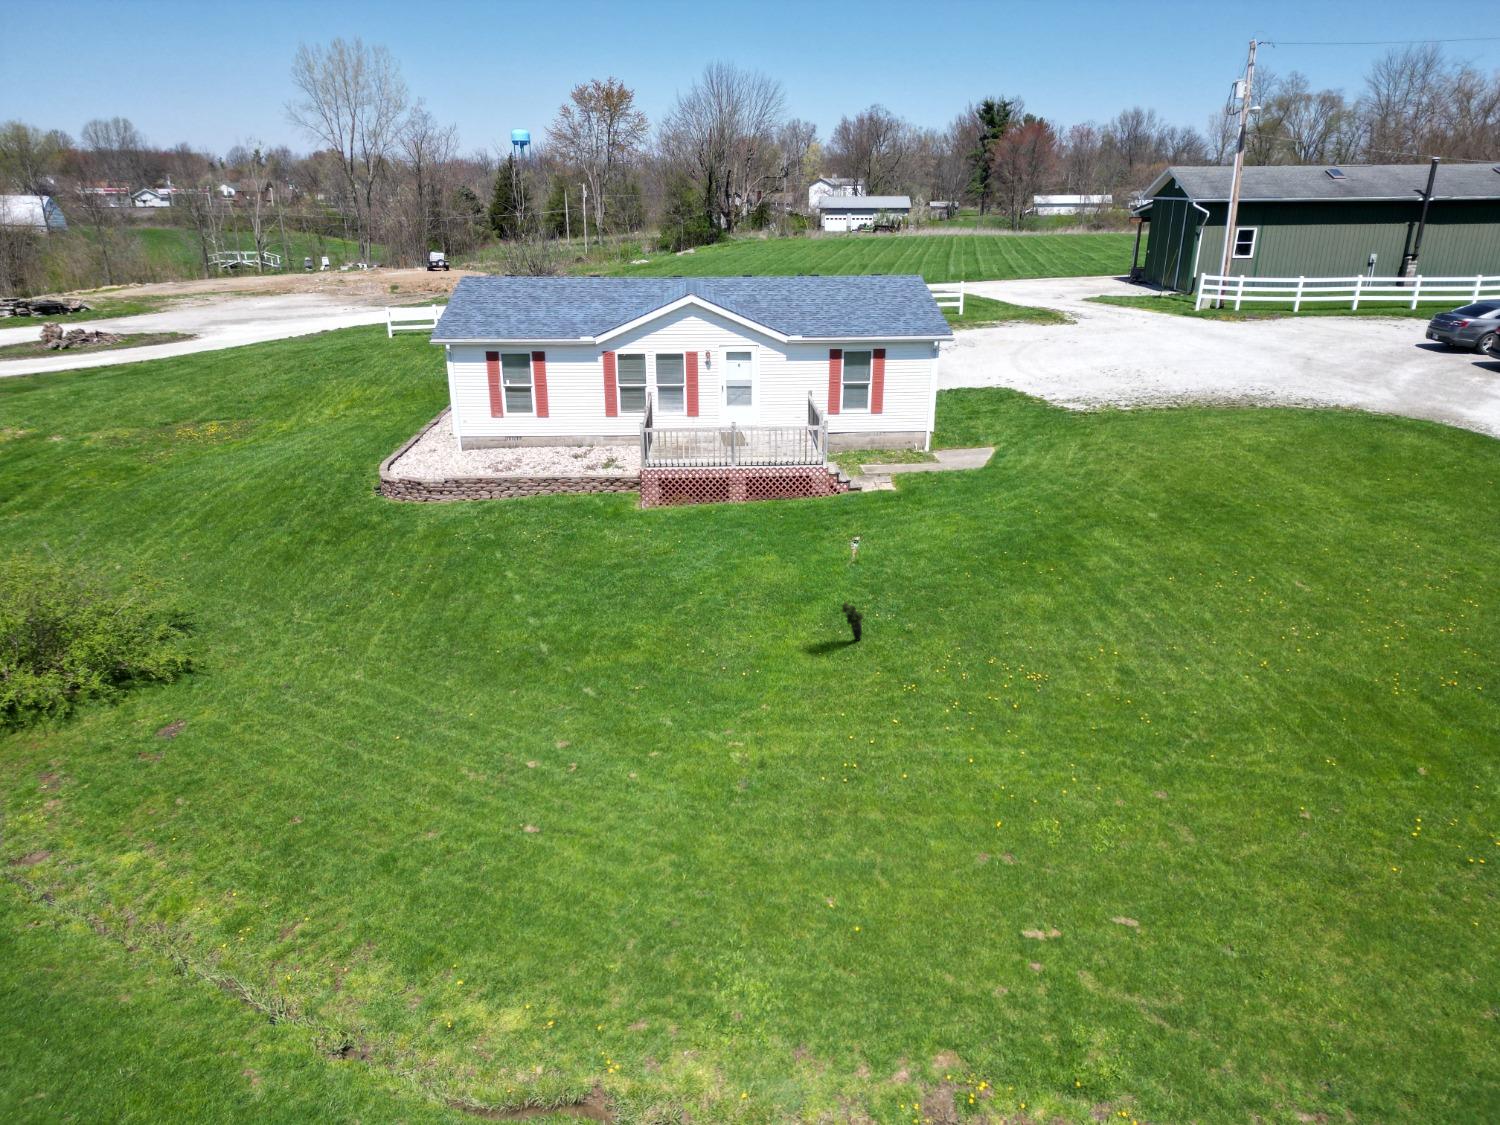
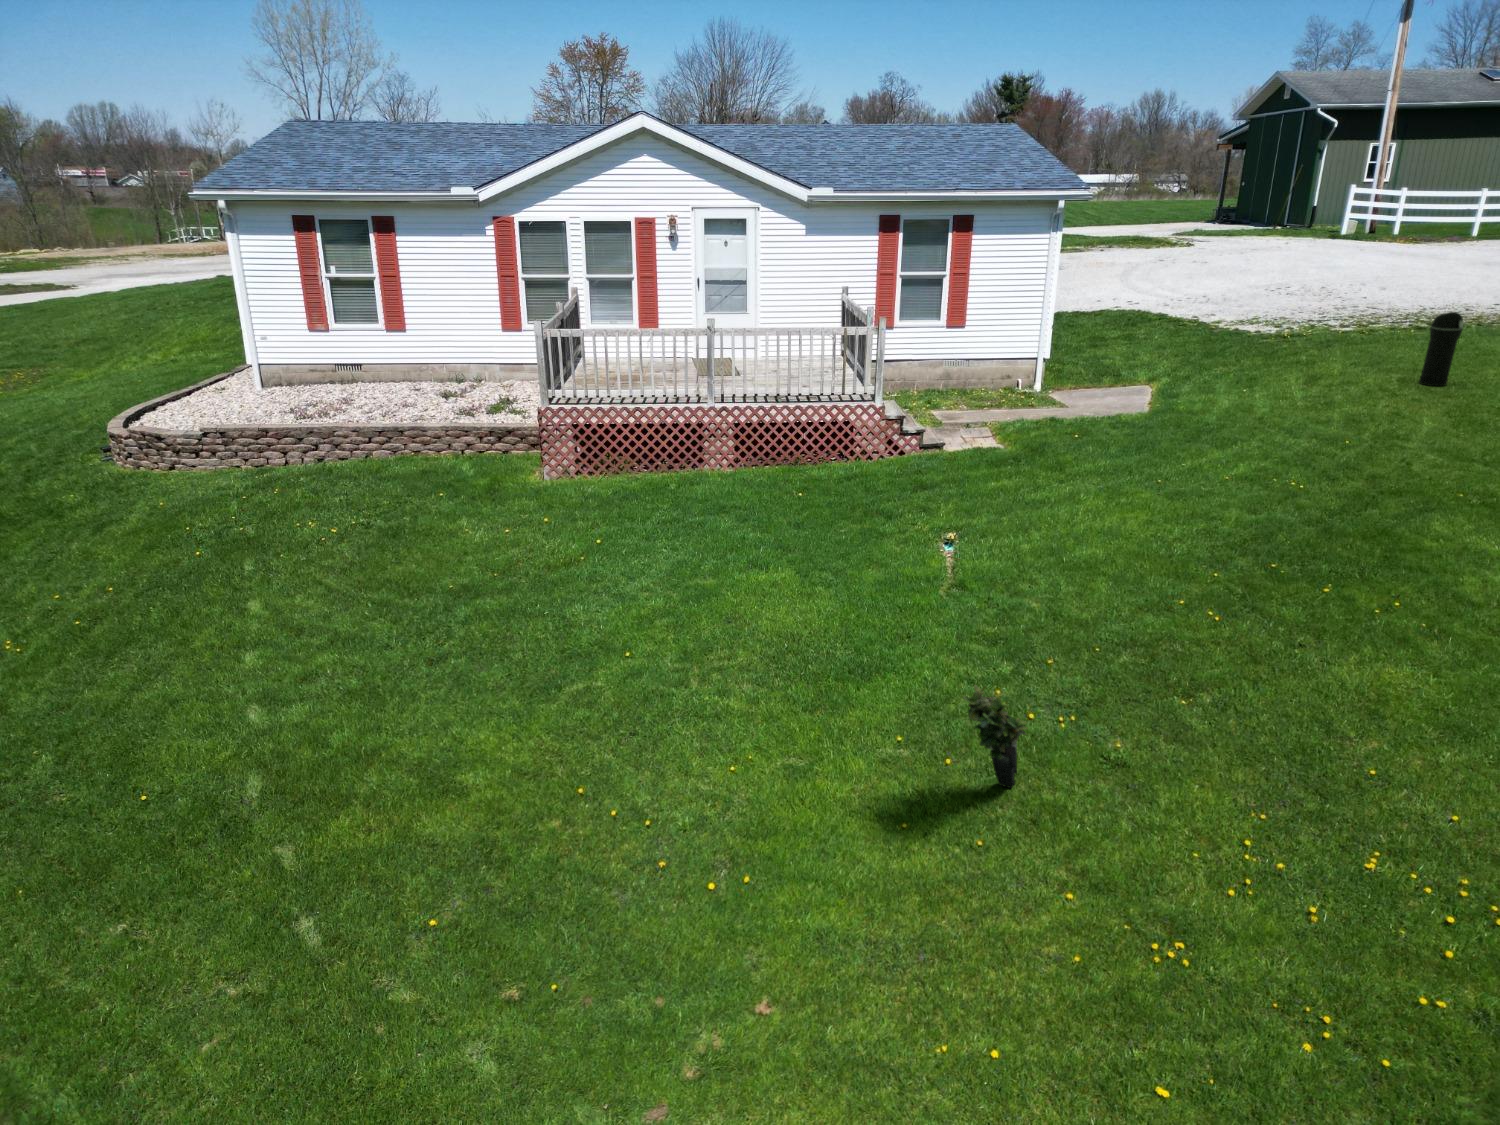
trash can: none [1139,412,1159,454] -> present [1419,312,1463,386]

